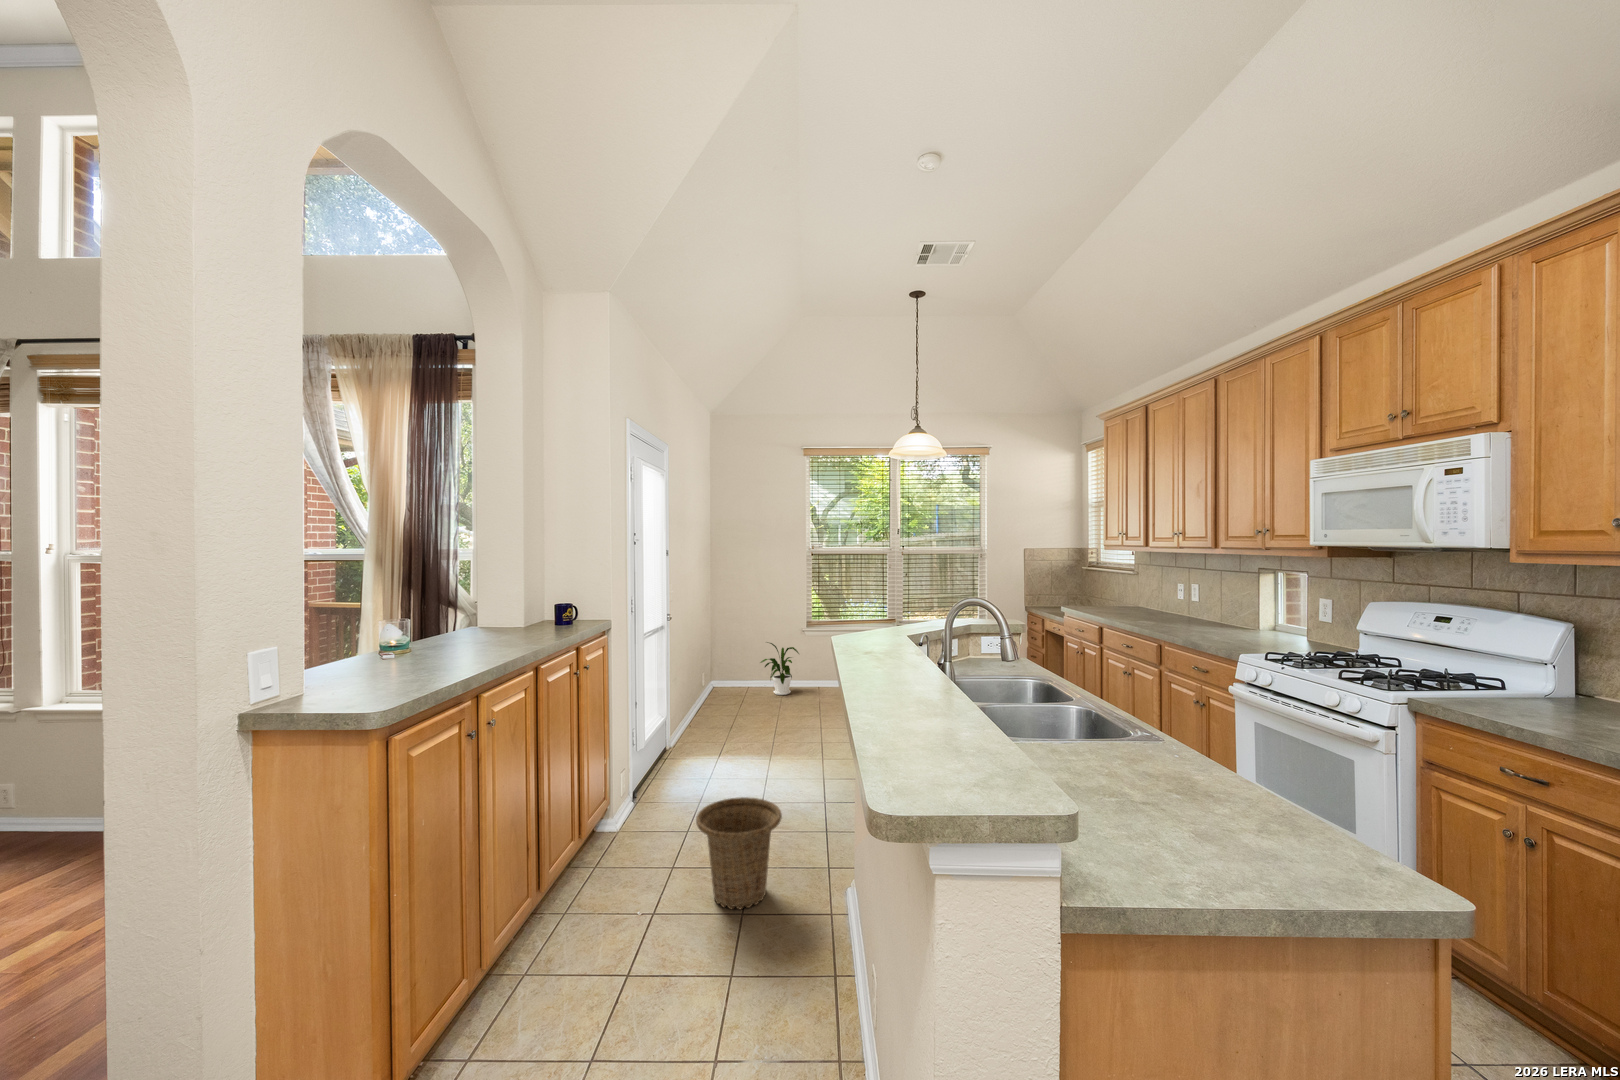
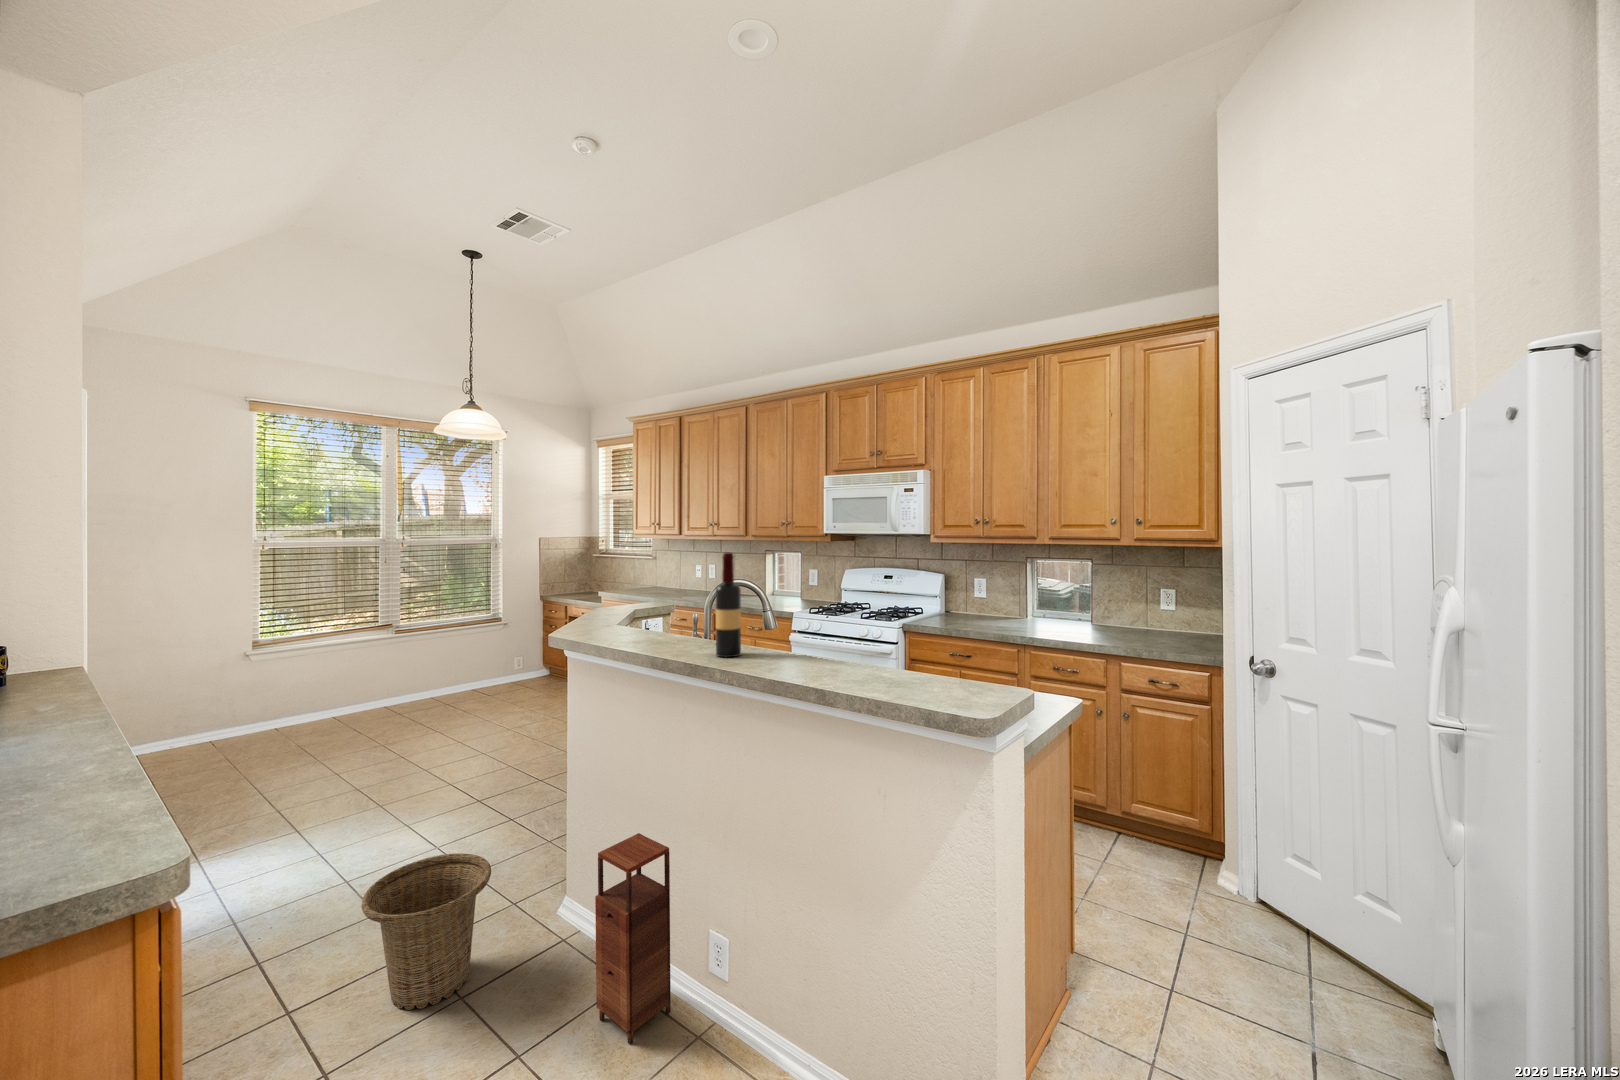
wine bottle: none [866,566,893,678] -> present [716,553,741,657]
house plant: present [760,642,799,695] -> none [178,680,257,753]
storage cabinet: none [792,835,845,1025] -> present [595,833,671,1044]

